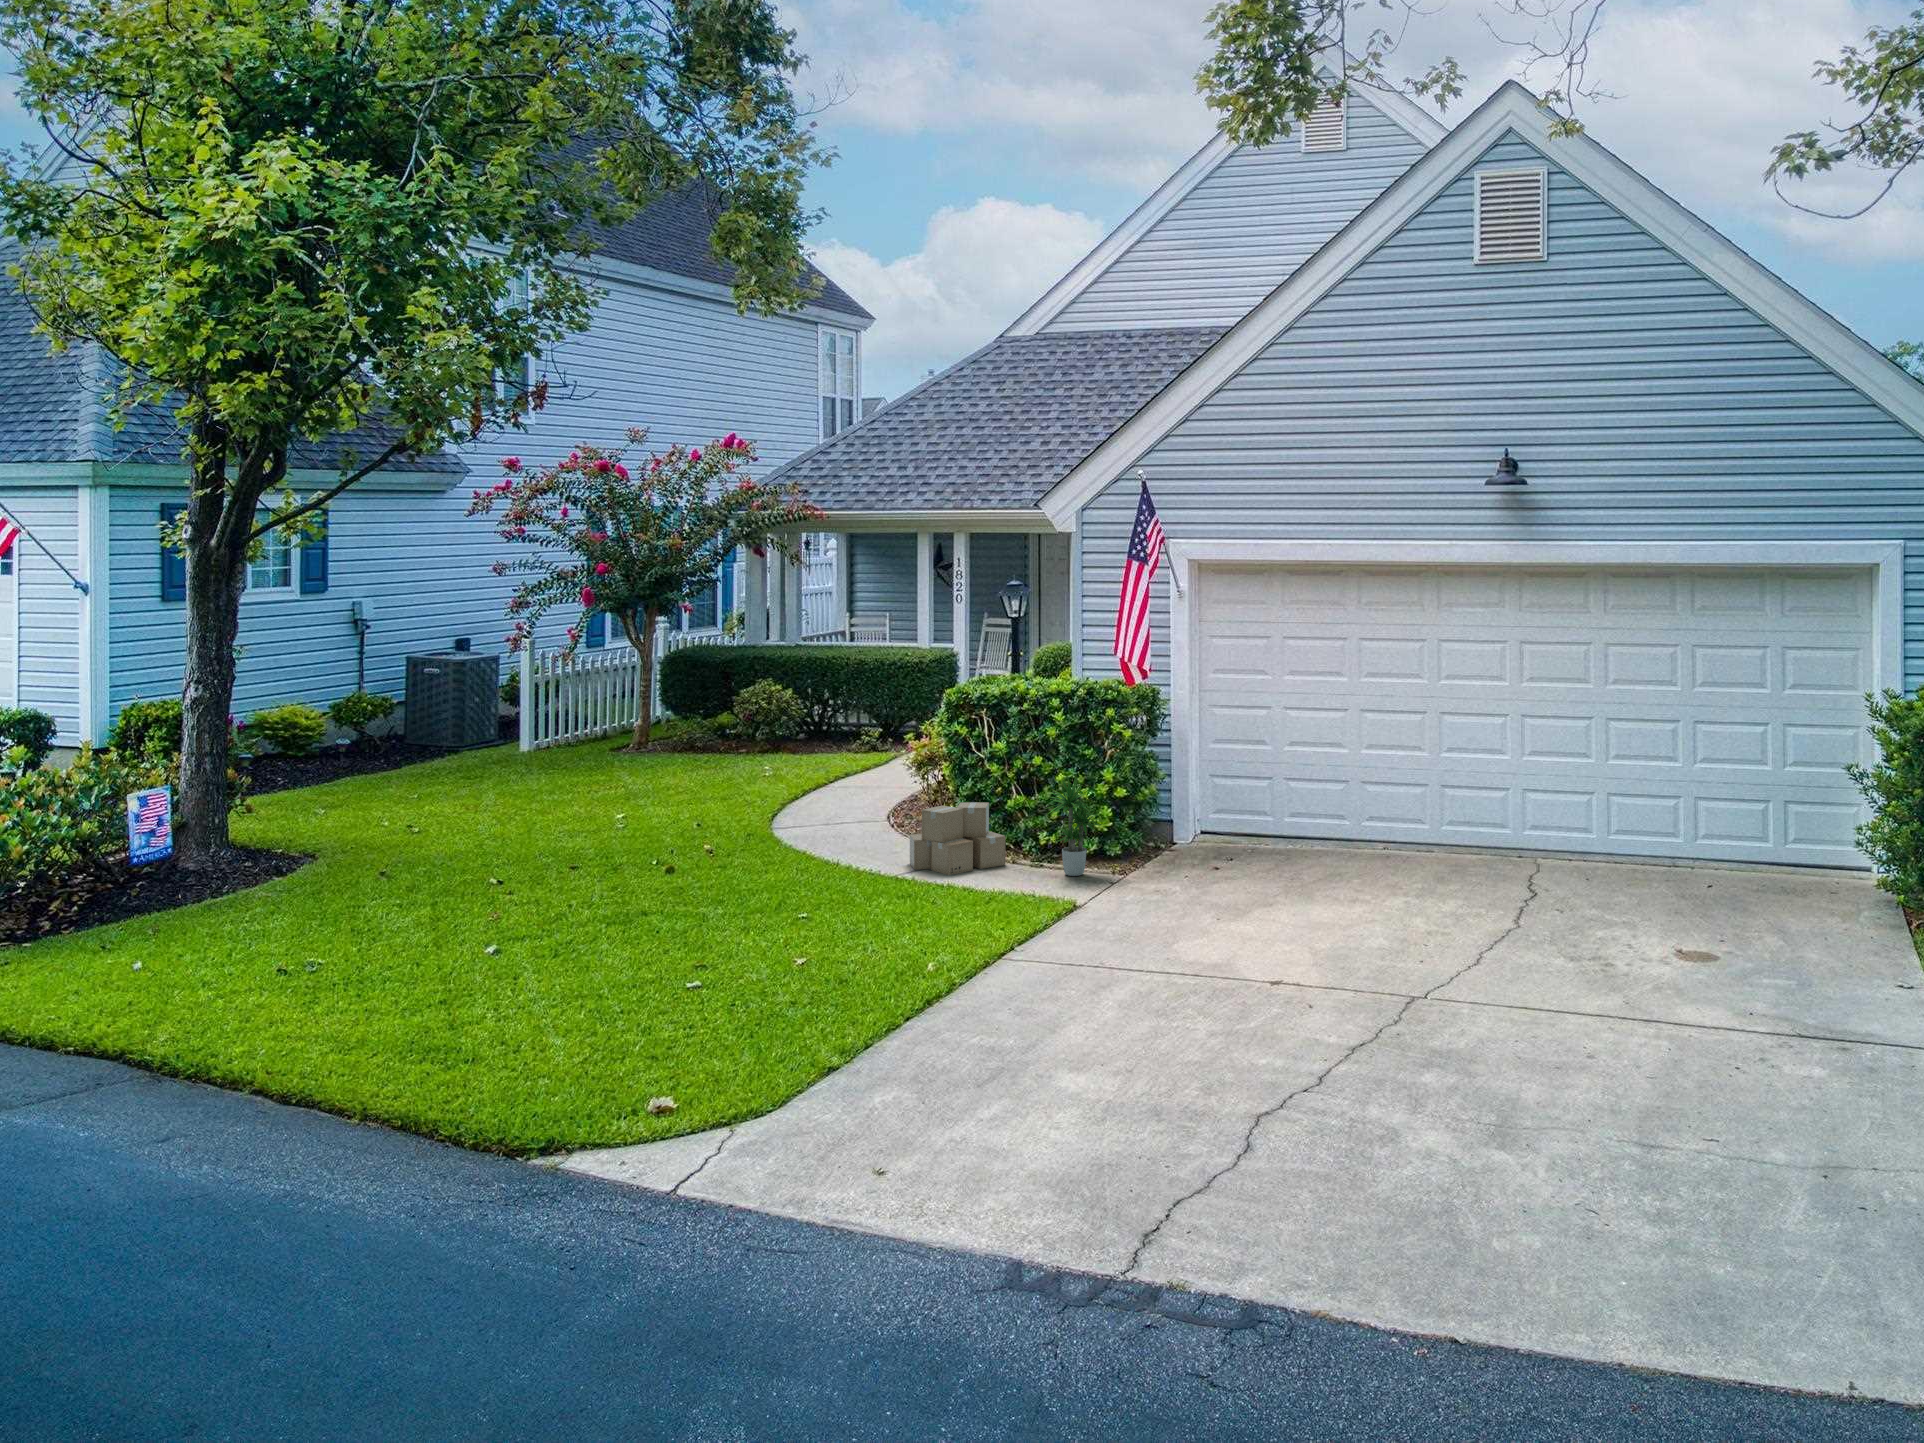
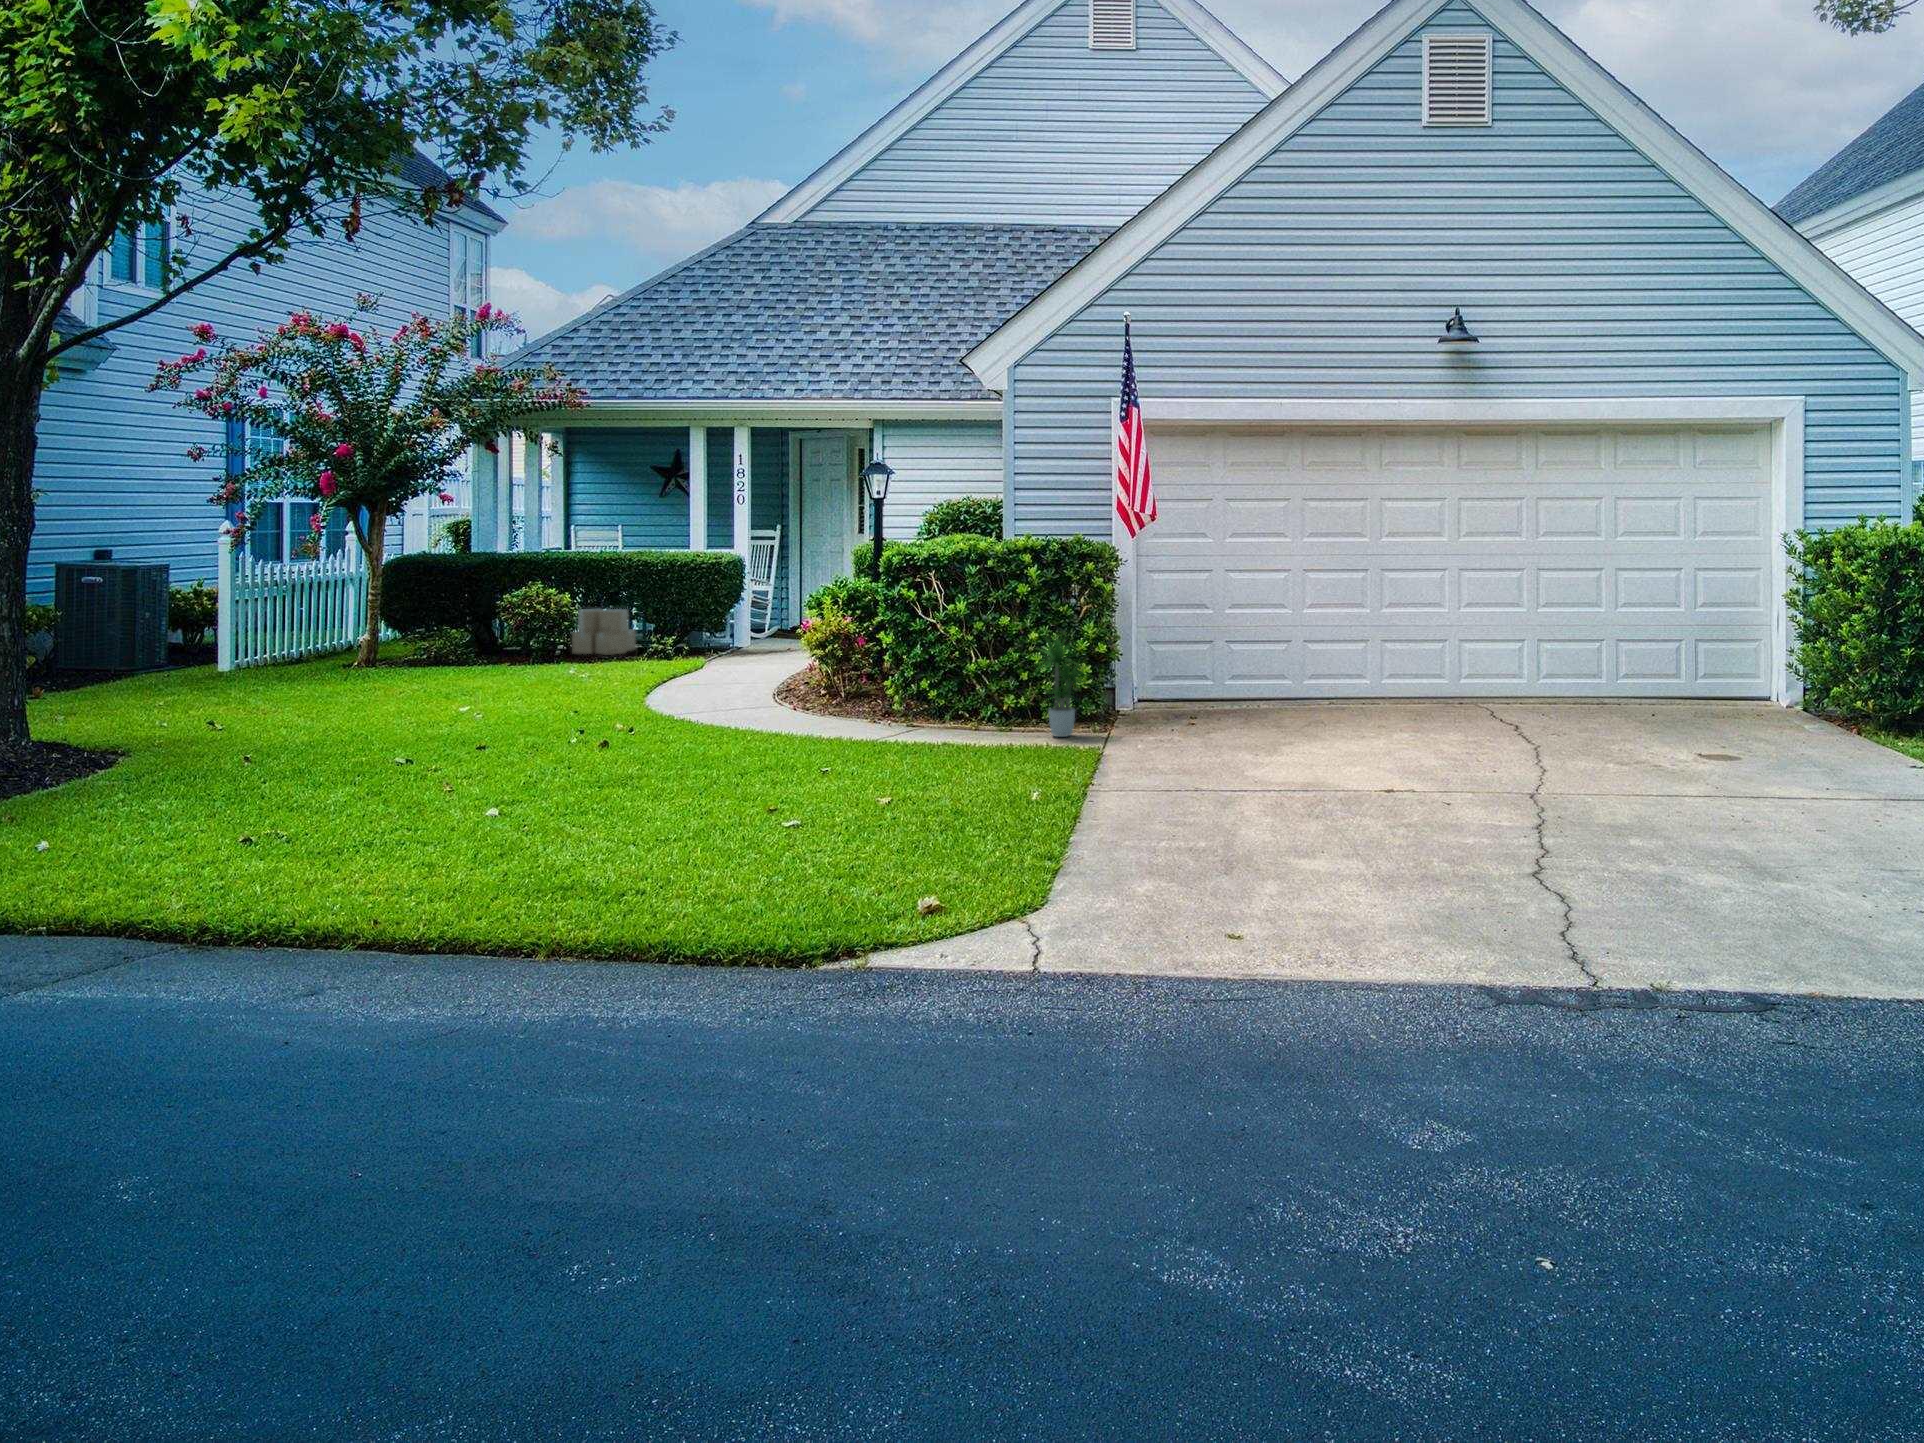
cardboard box: present [910,802,1005,875] -> present [572,608,636,655]

